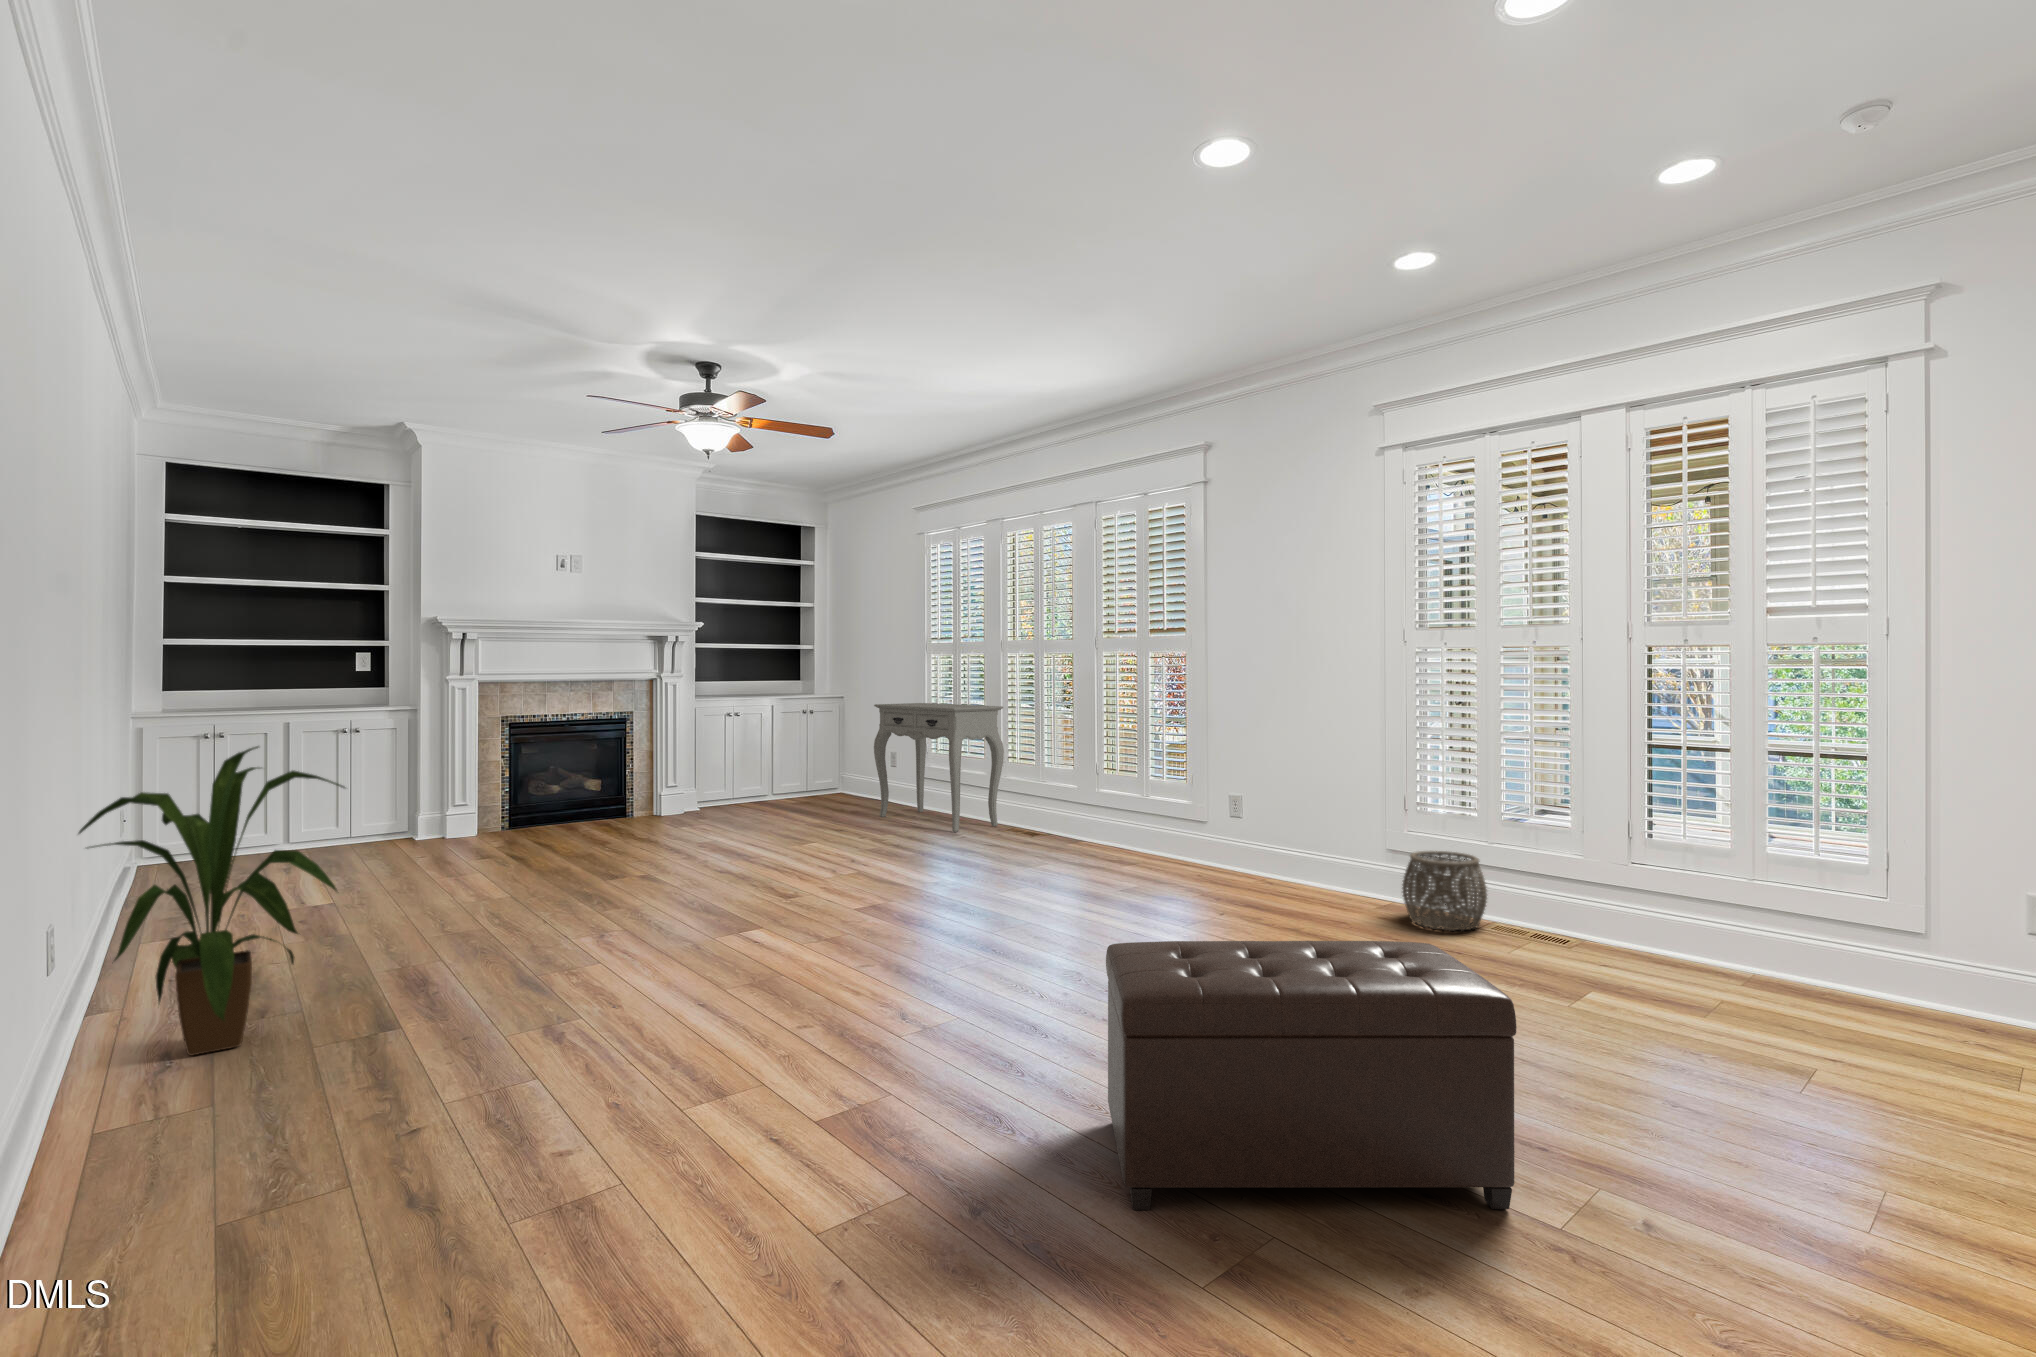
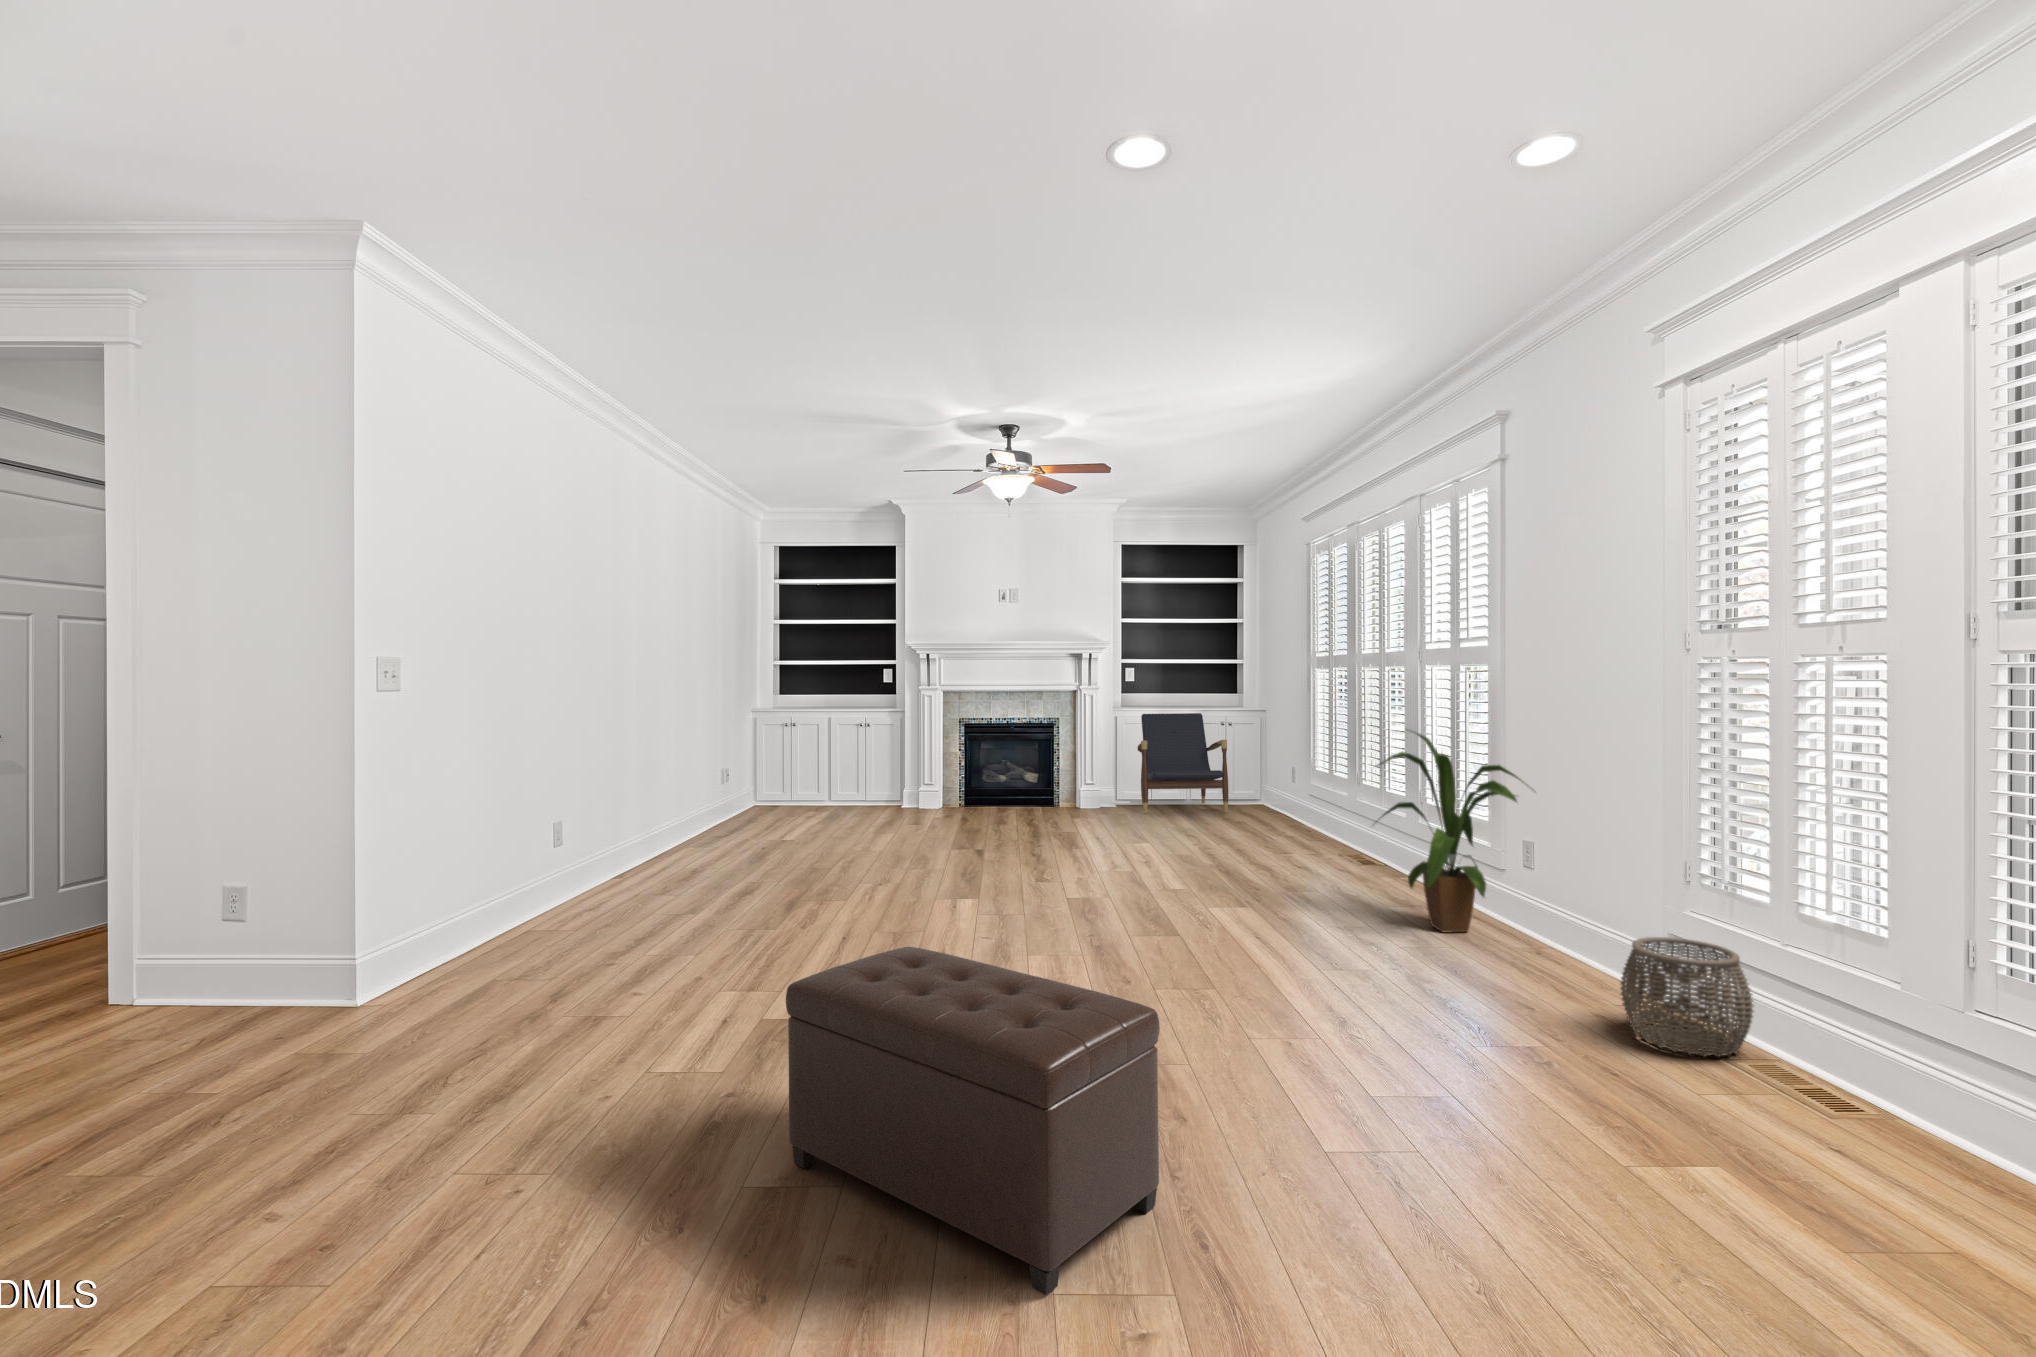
console table: present [874,703,1004,832] -> none [1247,715,1355,848]
lounge chair: none [723,705,831,815] -> present [1137,713,1228,814]
house plant: present [79,746,345,1056] -> present [1373,733,1528,932]

